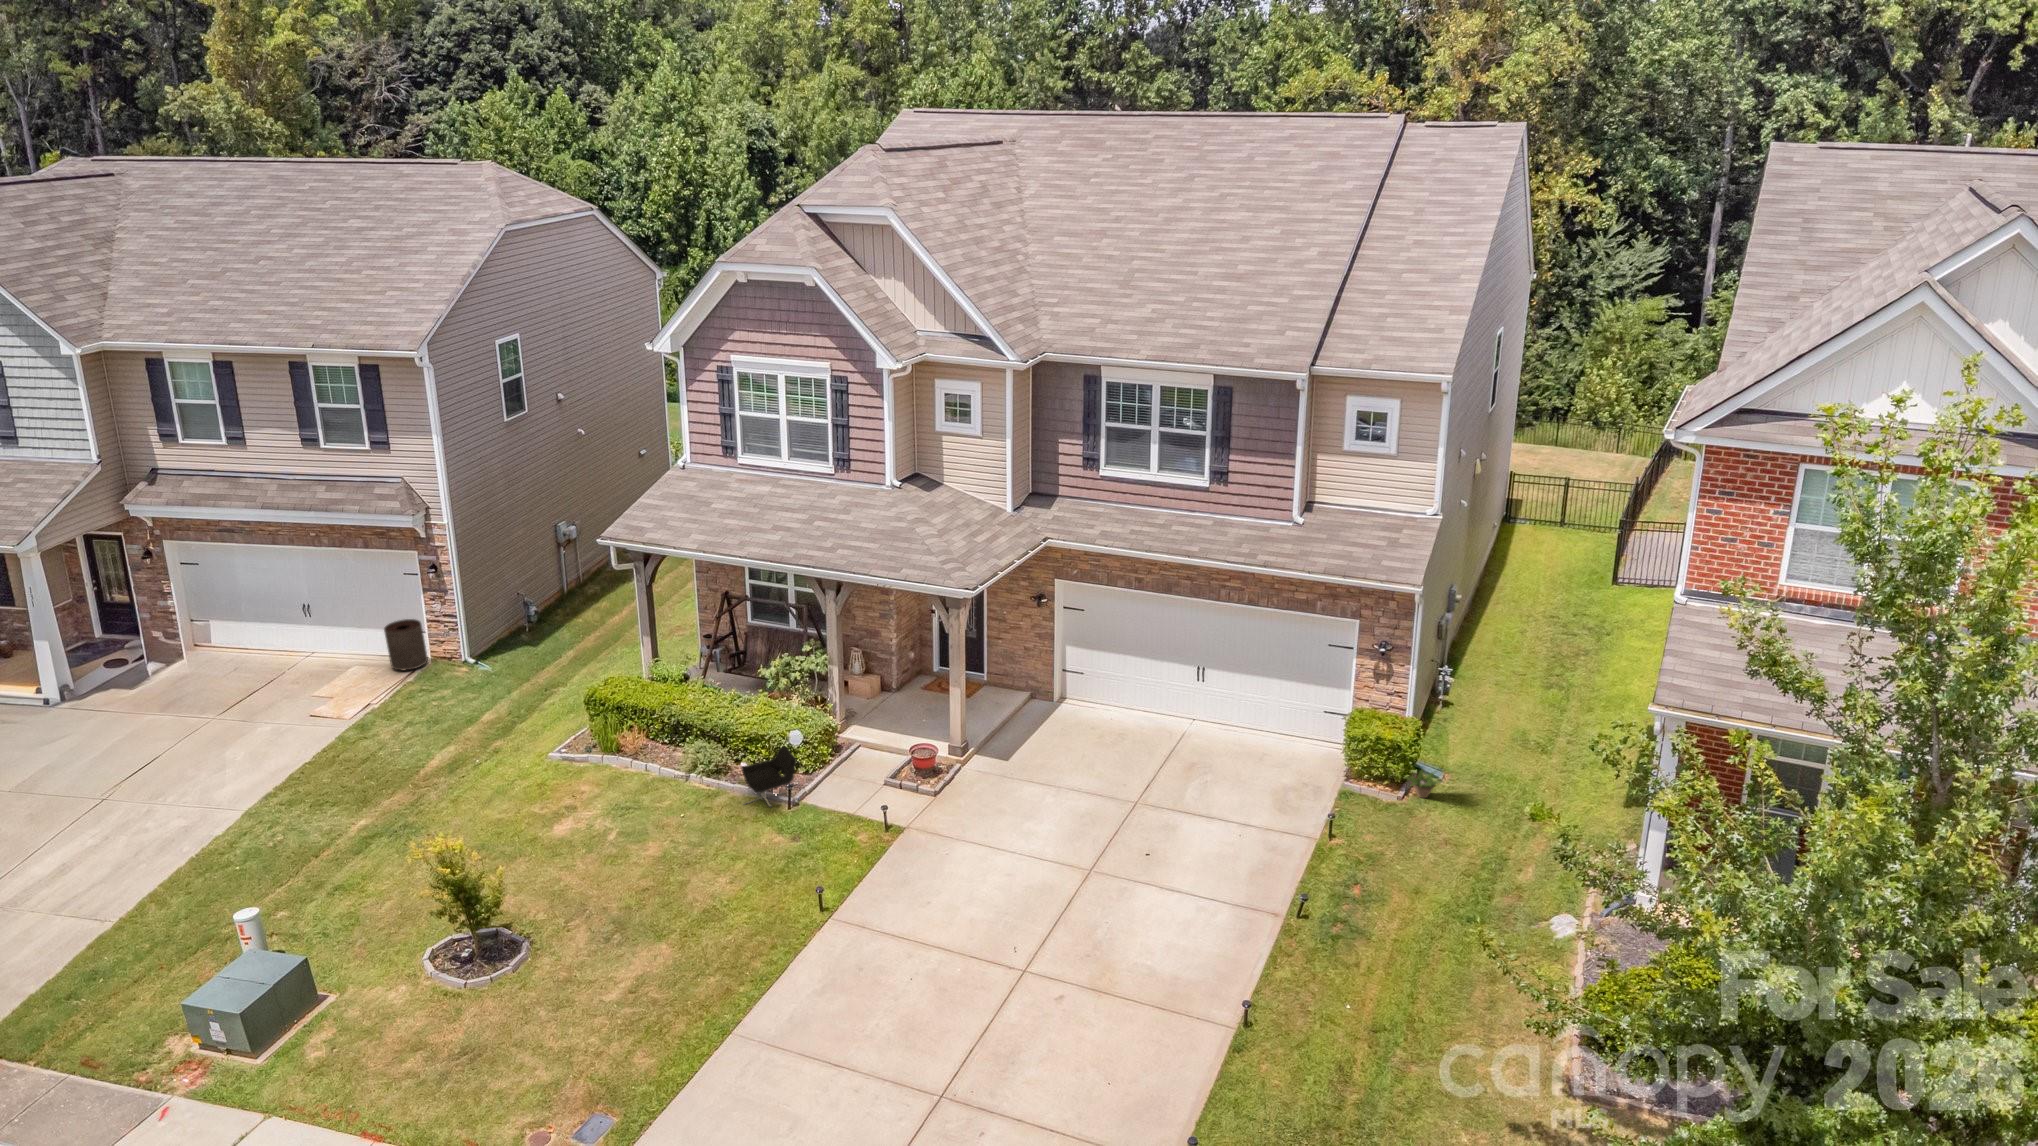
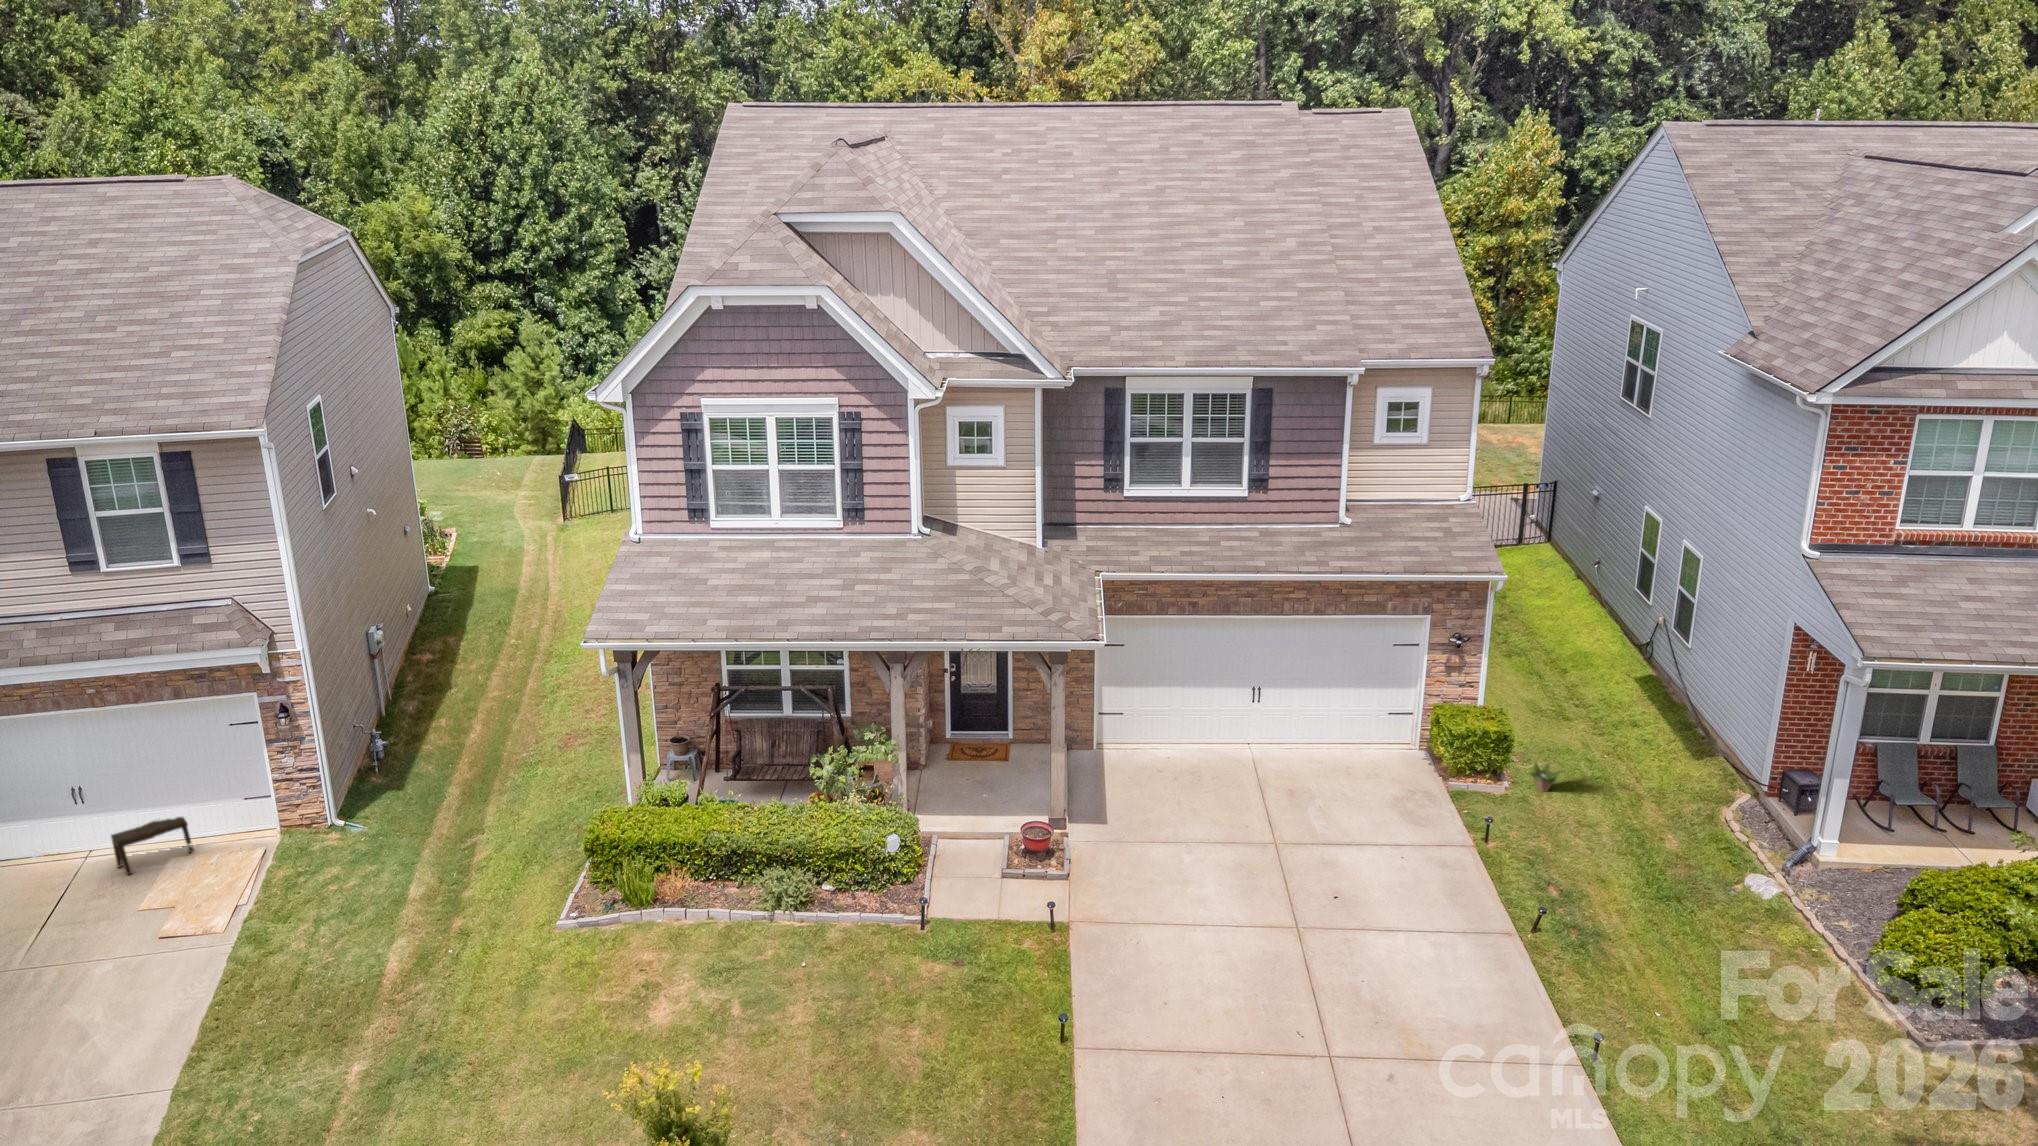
trash can: present [384,619,428,671] -> none [219,782,282,854]
bench: none [315,633,370,672] -> present [111,817,194,875]
lounge chair: present [742,746,797,807] -> none [840,859,913,939]

